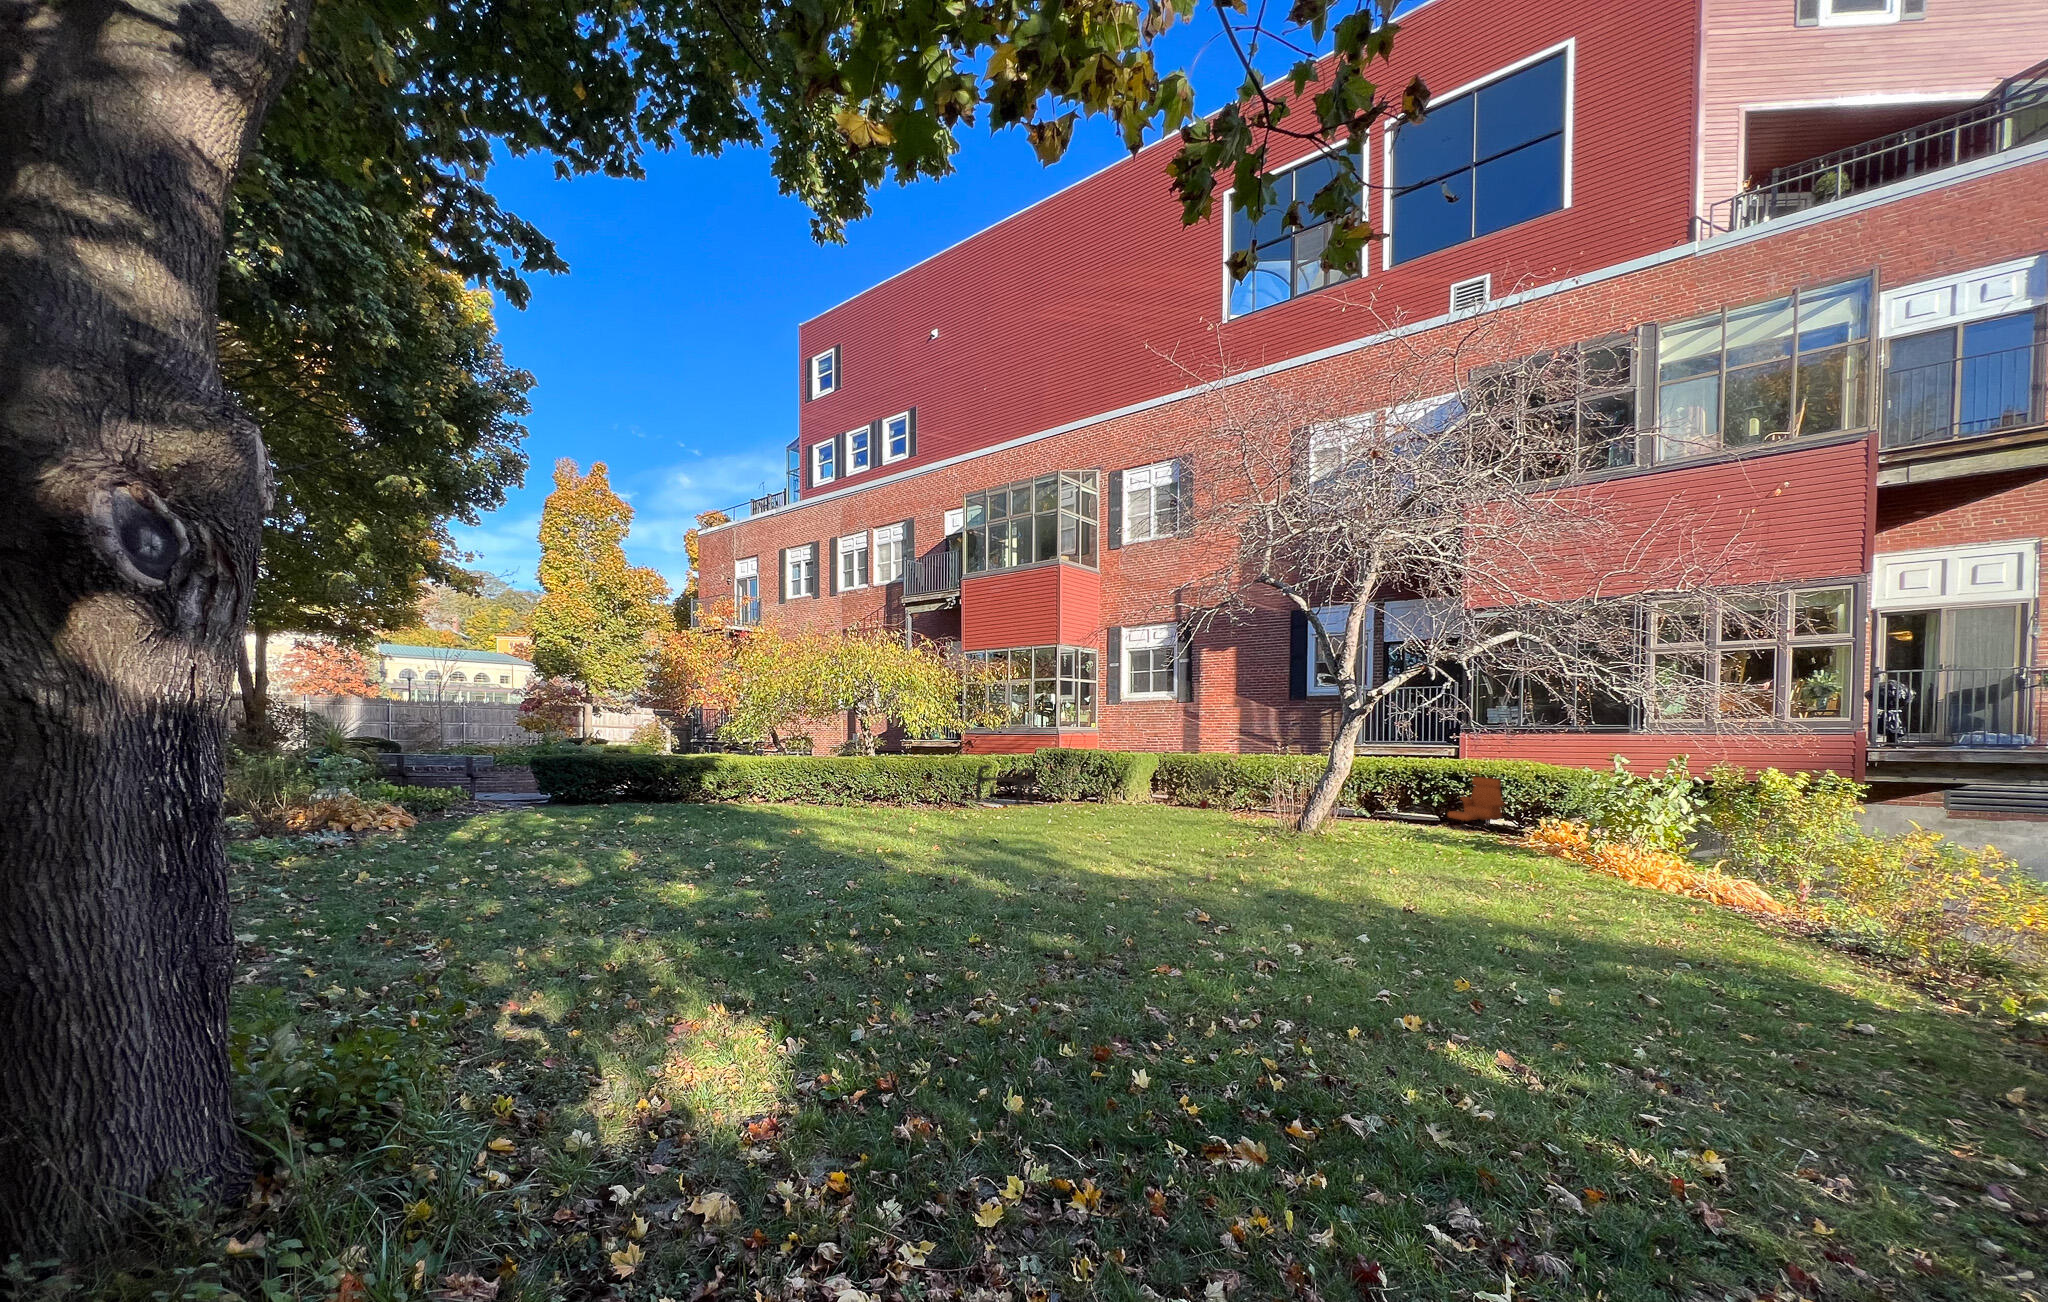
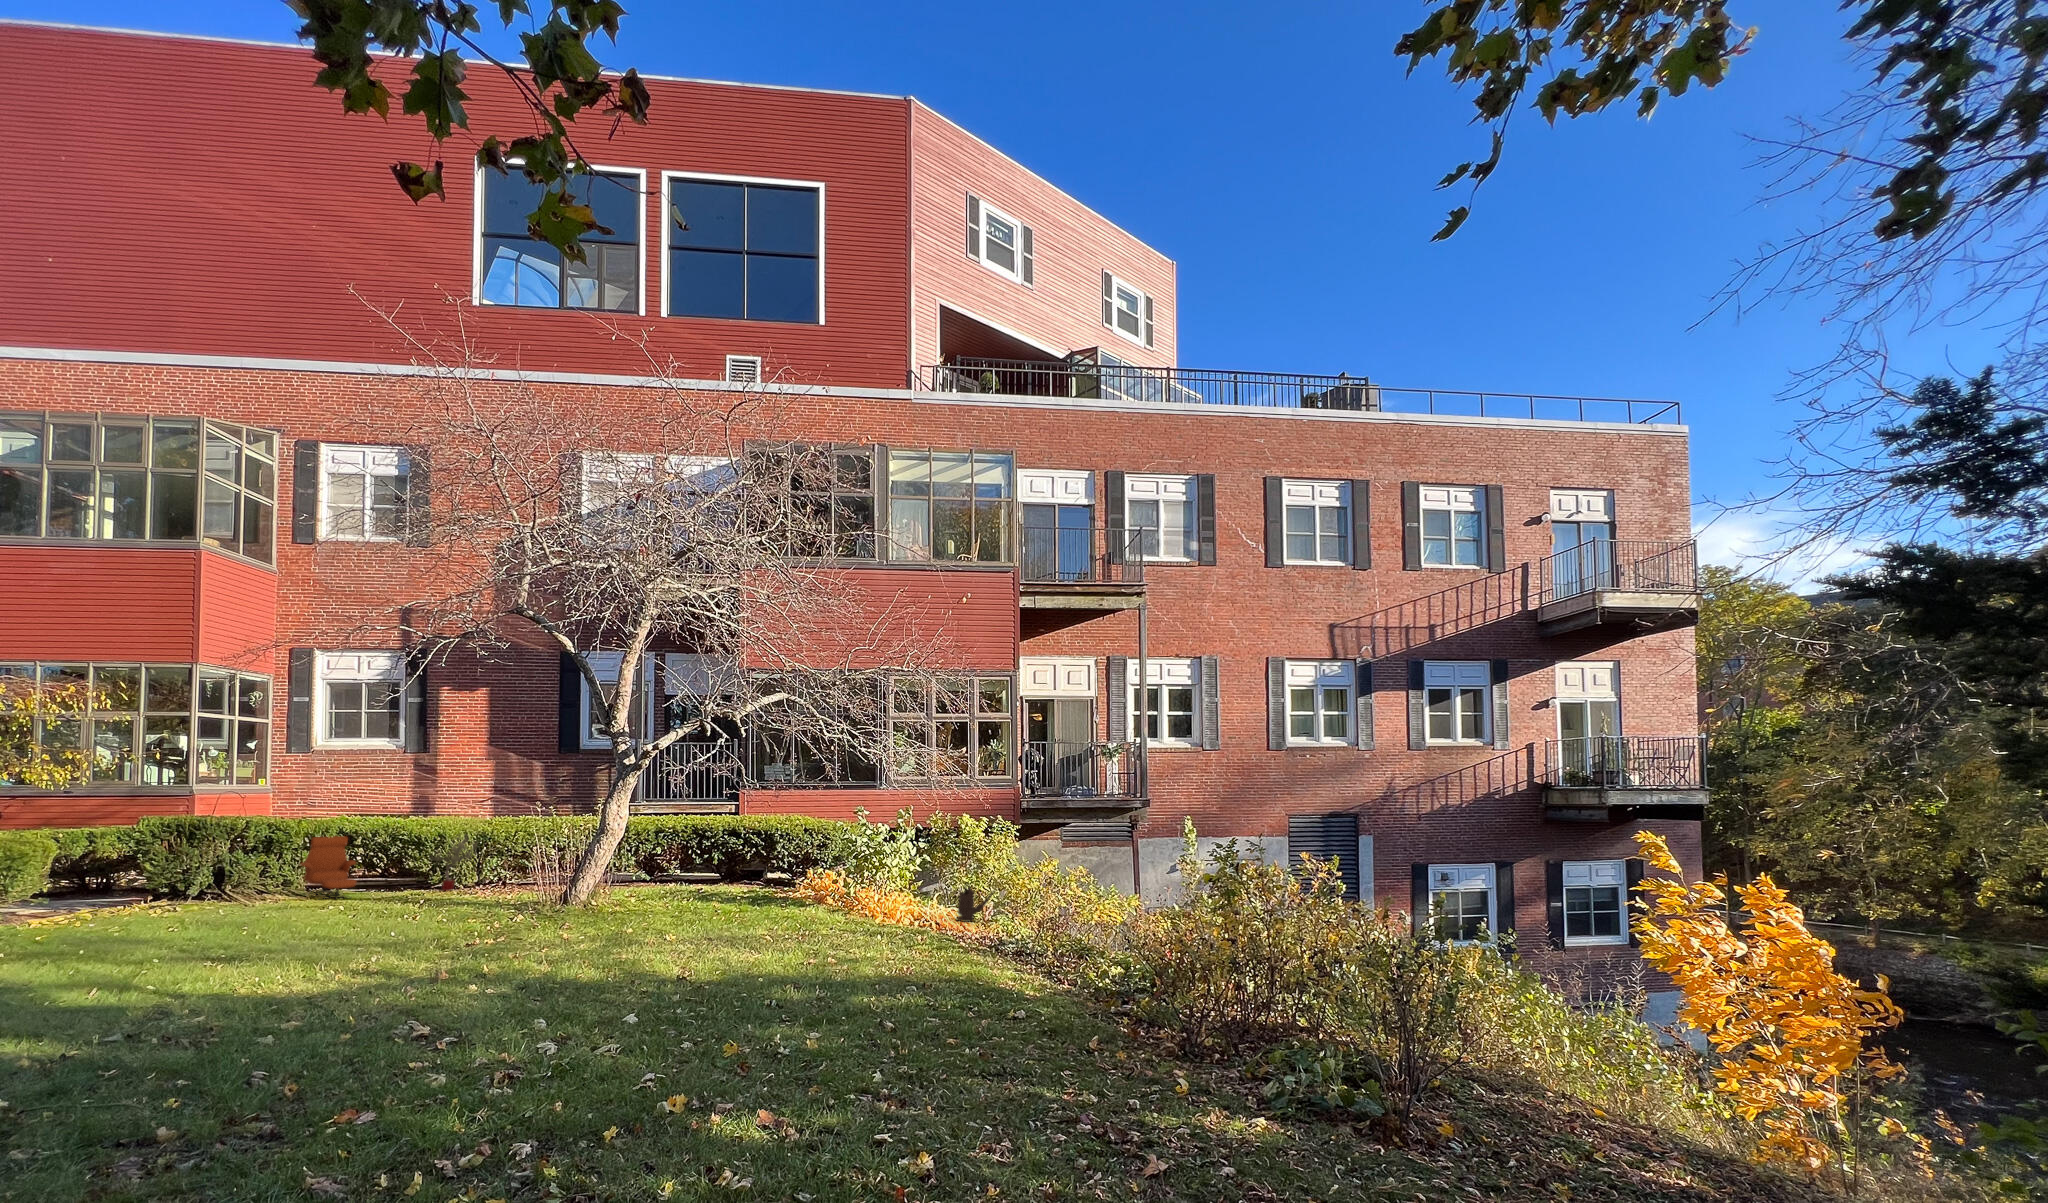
bench: present [976,765,1033,806] -> none [42,854,169,917]
lounge chair: present [1448,777,1505,831] -> present [300,836,356,899]
watering can: none [1749,852,1832,906] -> present [956,883,995,922]

